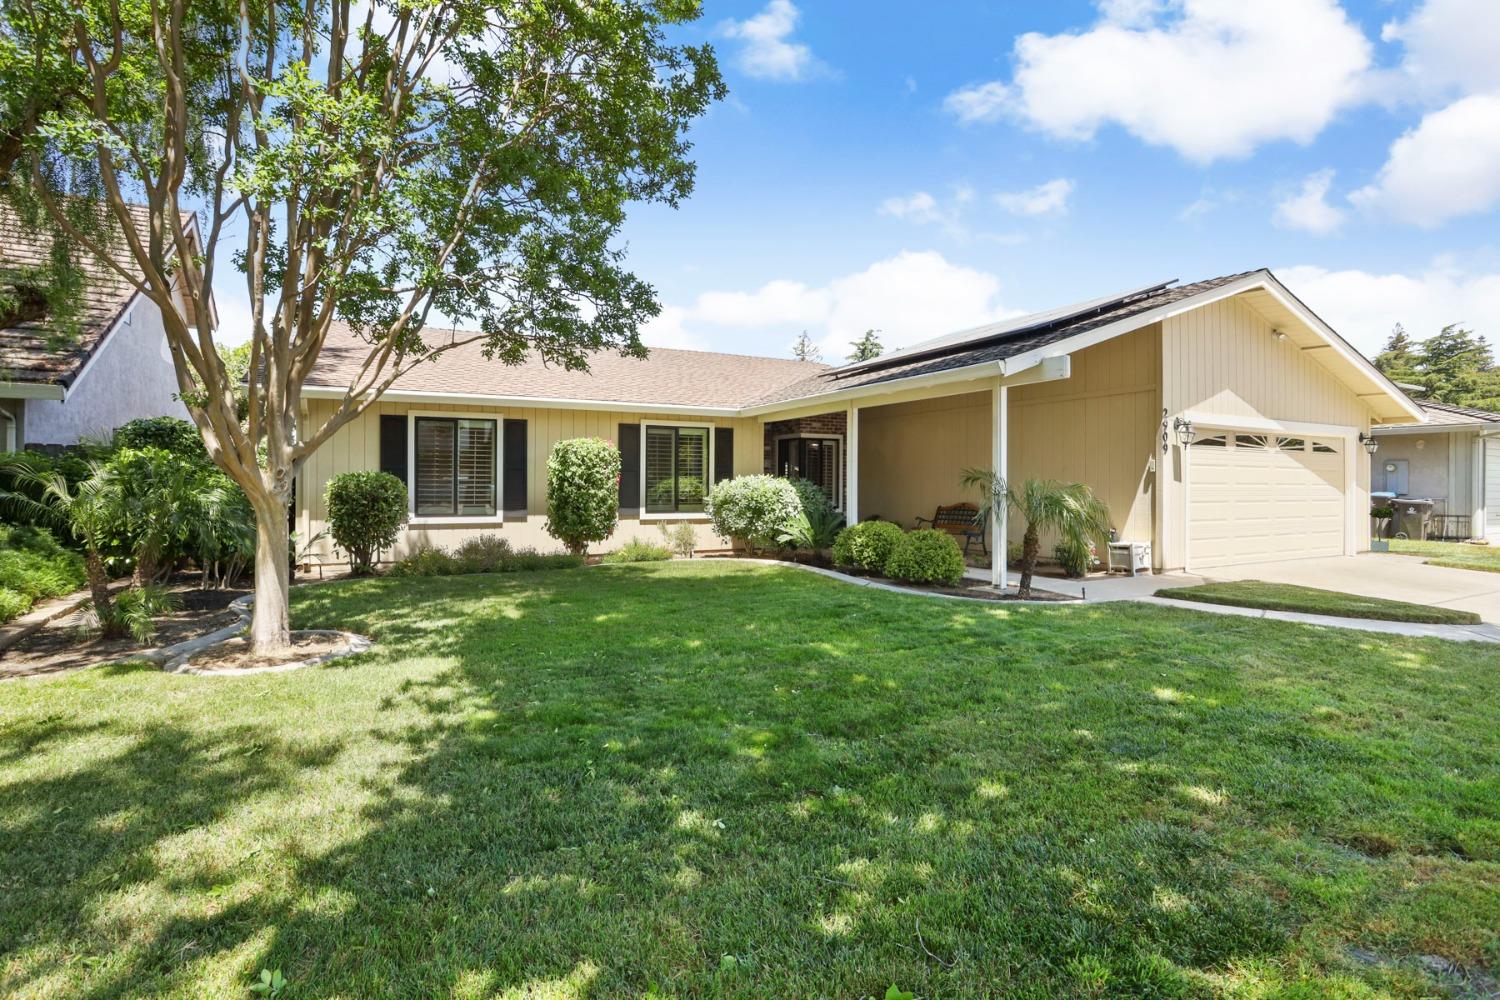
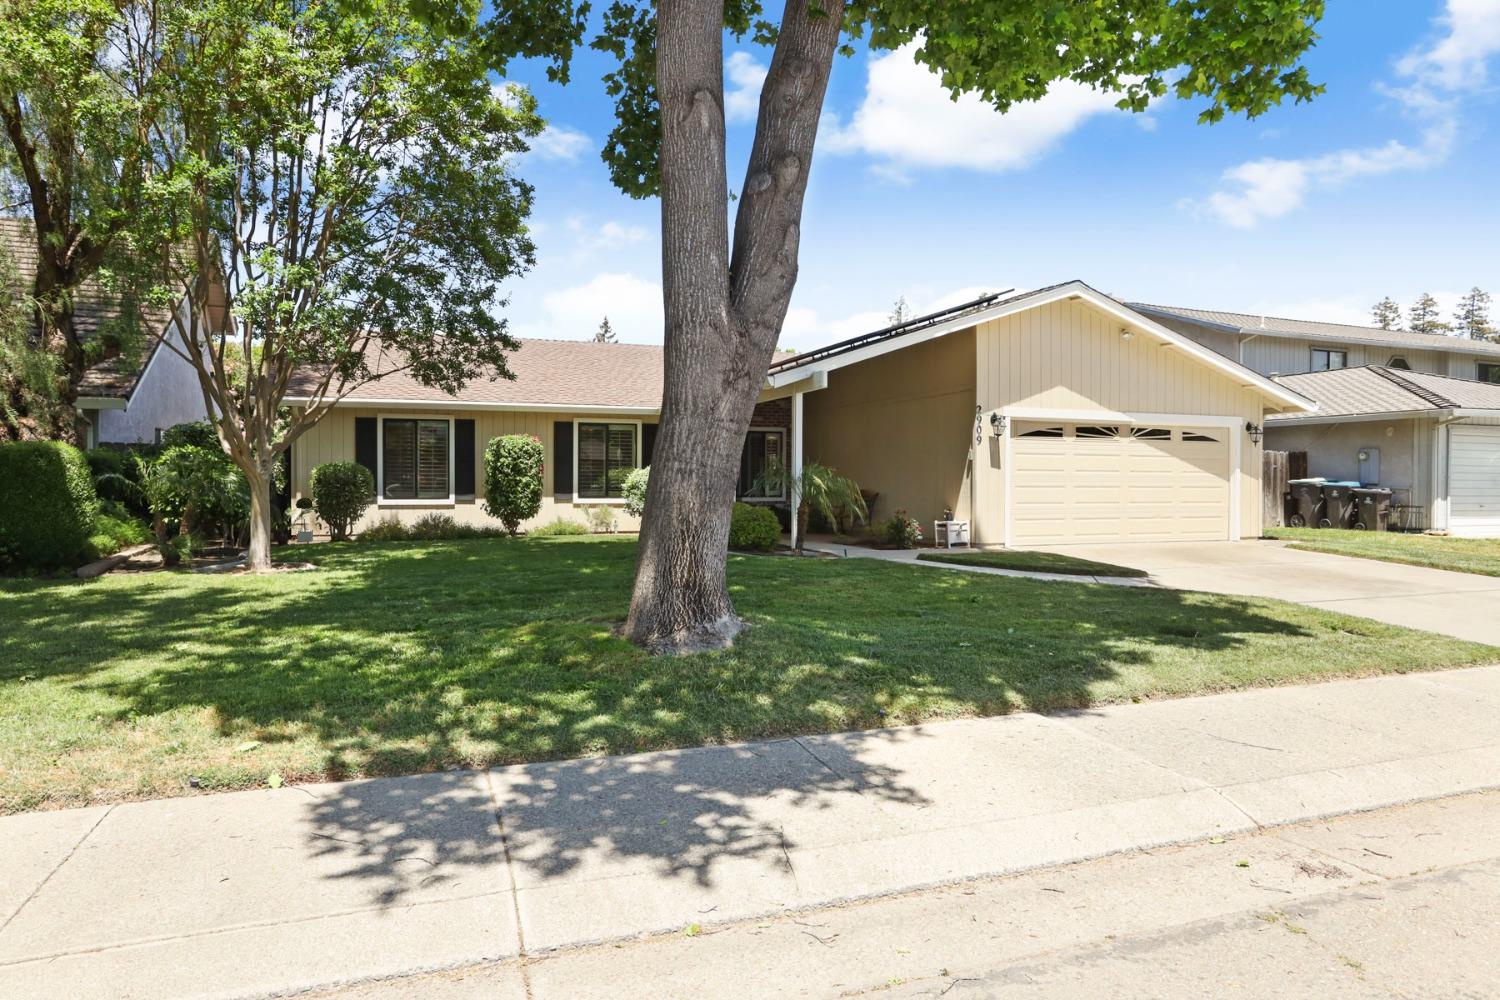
potted tree: present [1369,506,1394,552] -> present [296,498,313,542]

